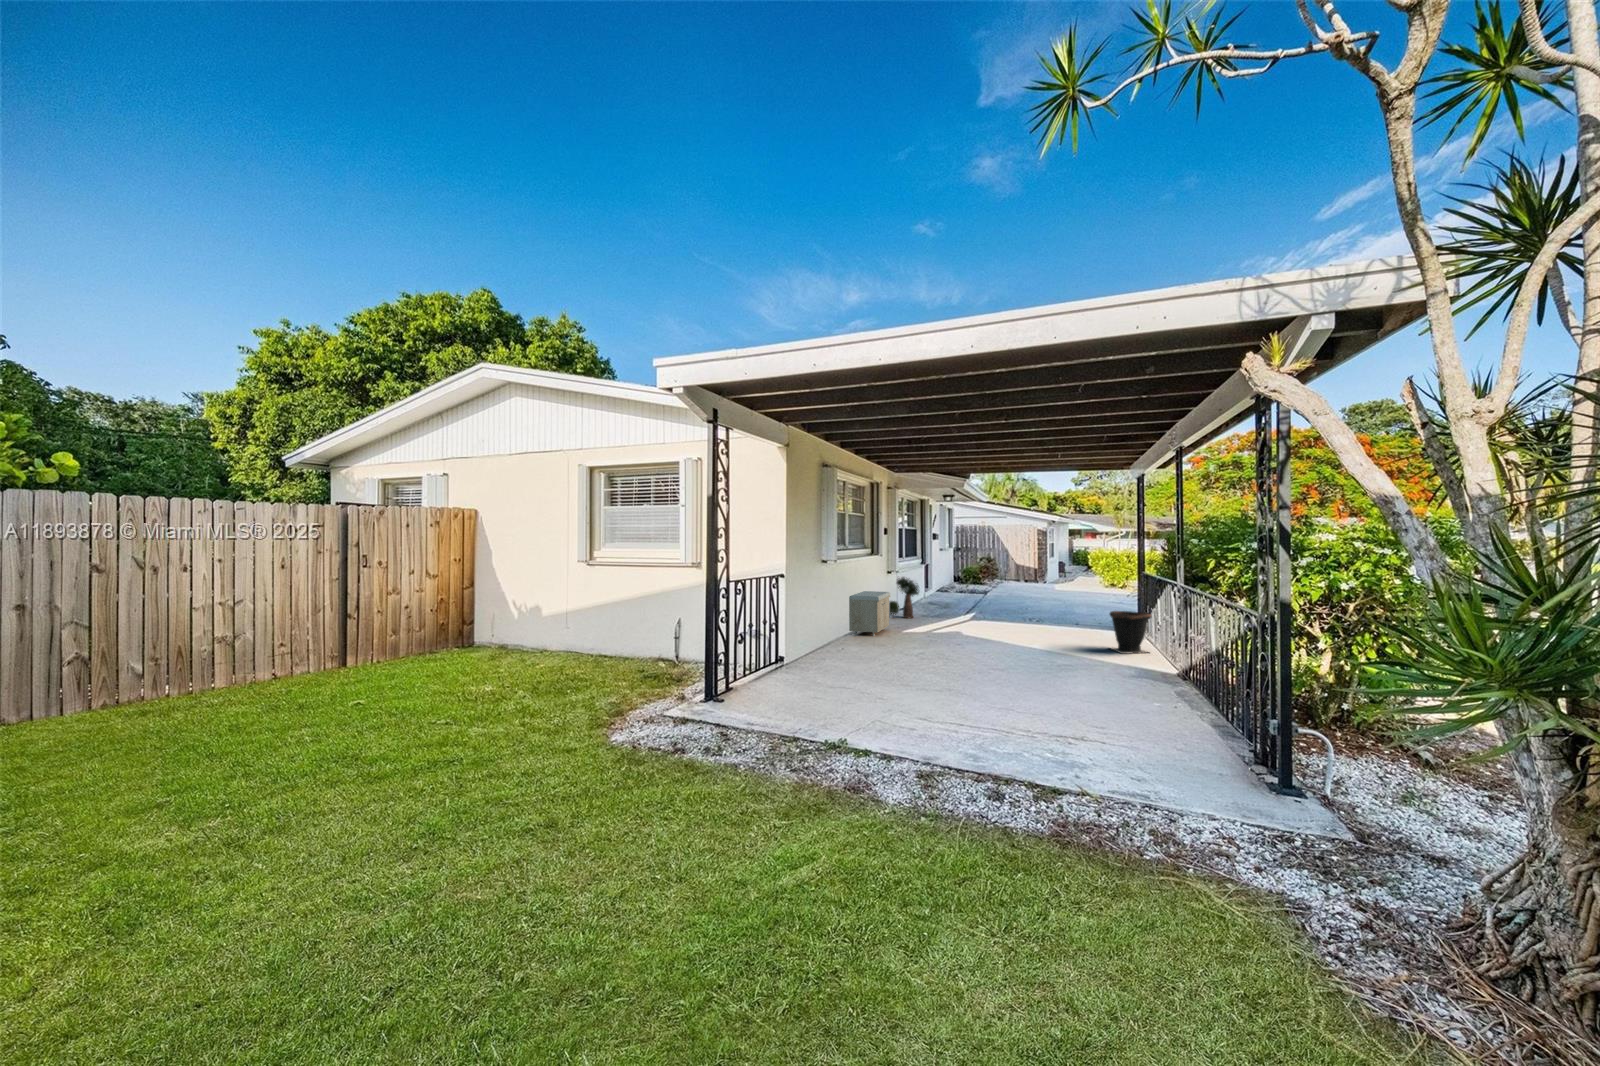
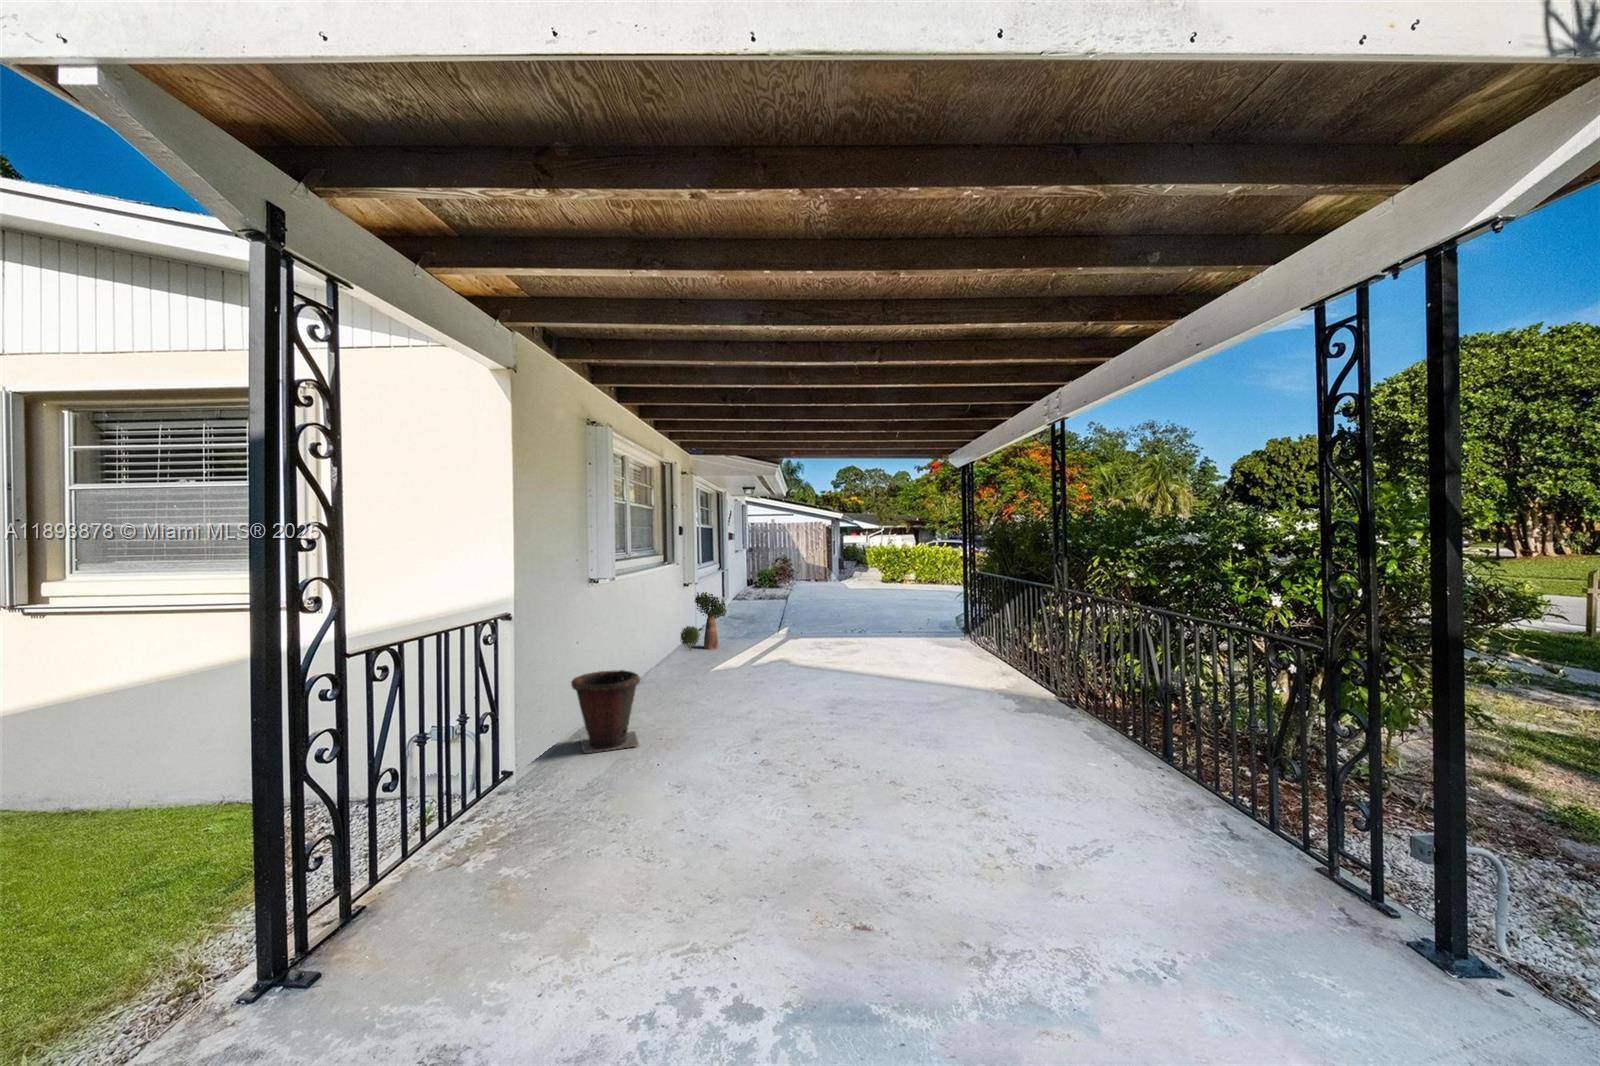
storage bench: present [849,591,890,636] -> none [631,619,692,691]
bucket: present [1110,611,1152,654] -> present [571,670,640,753]

